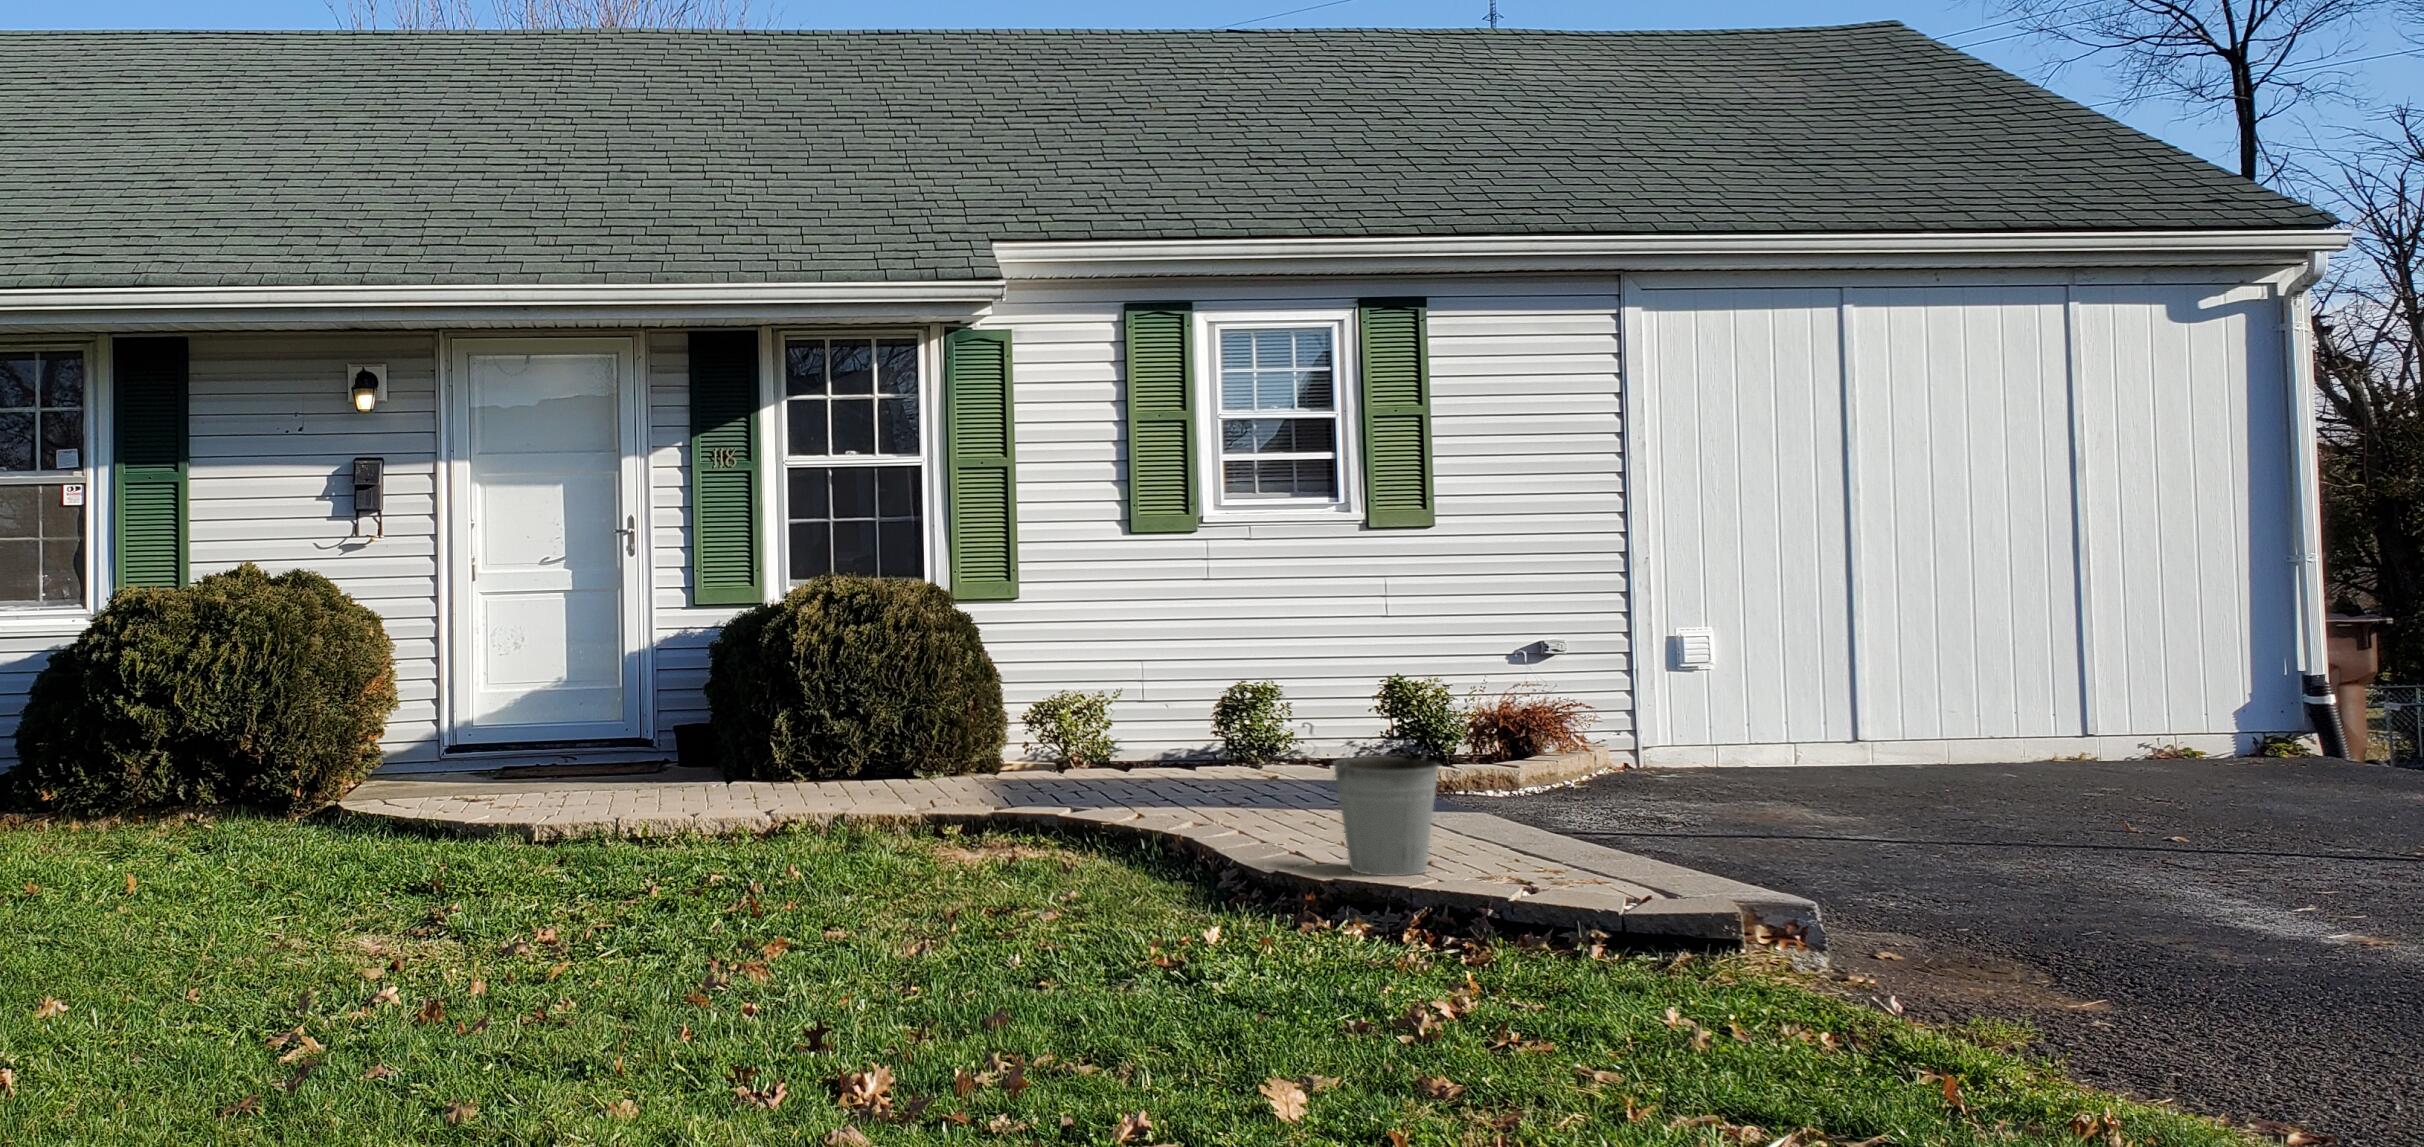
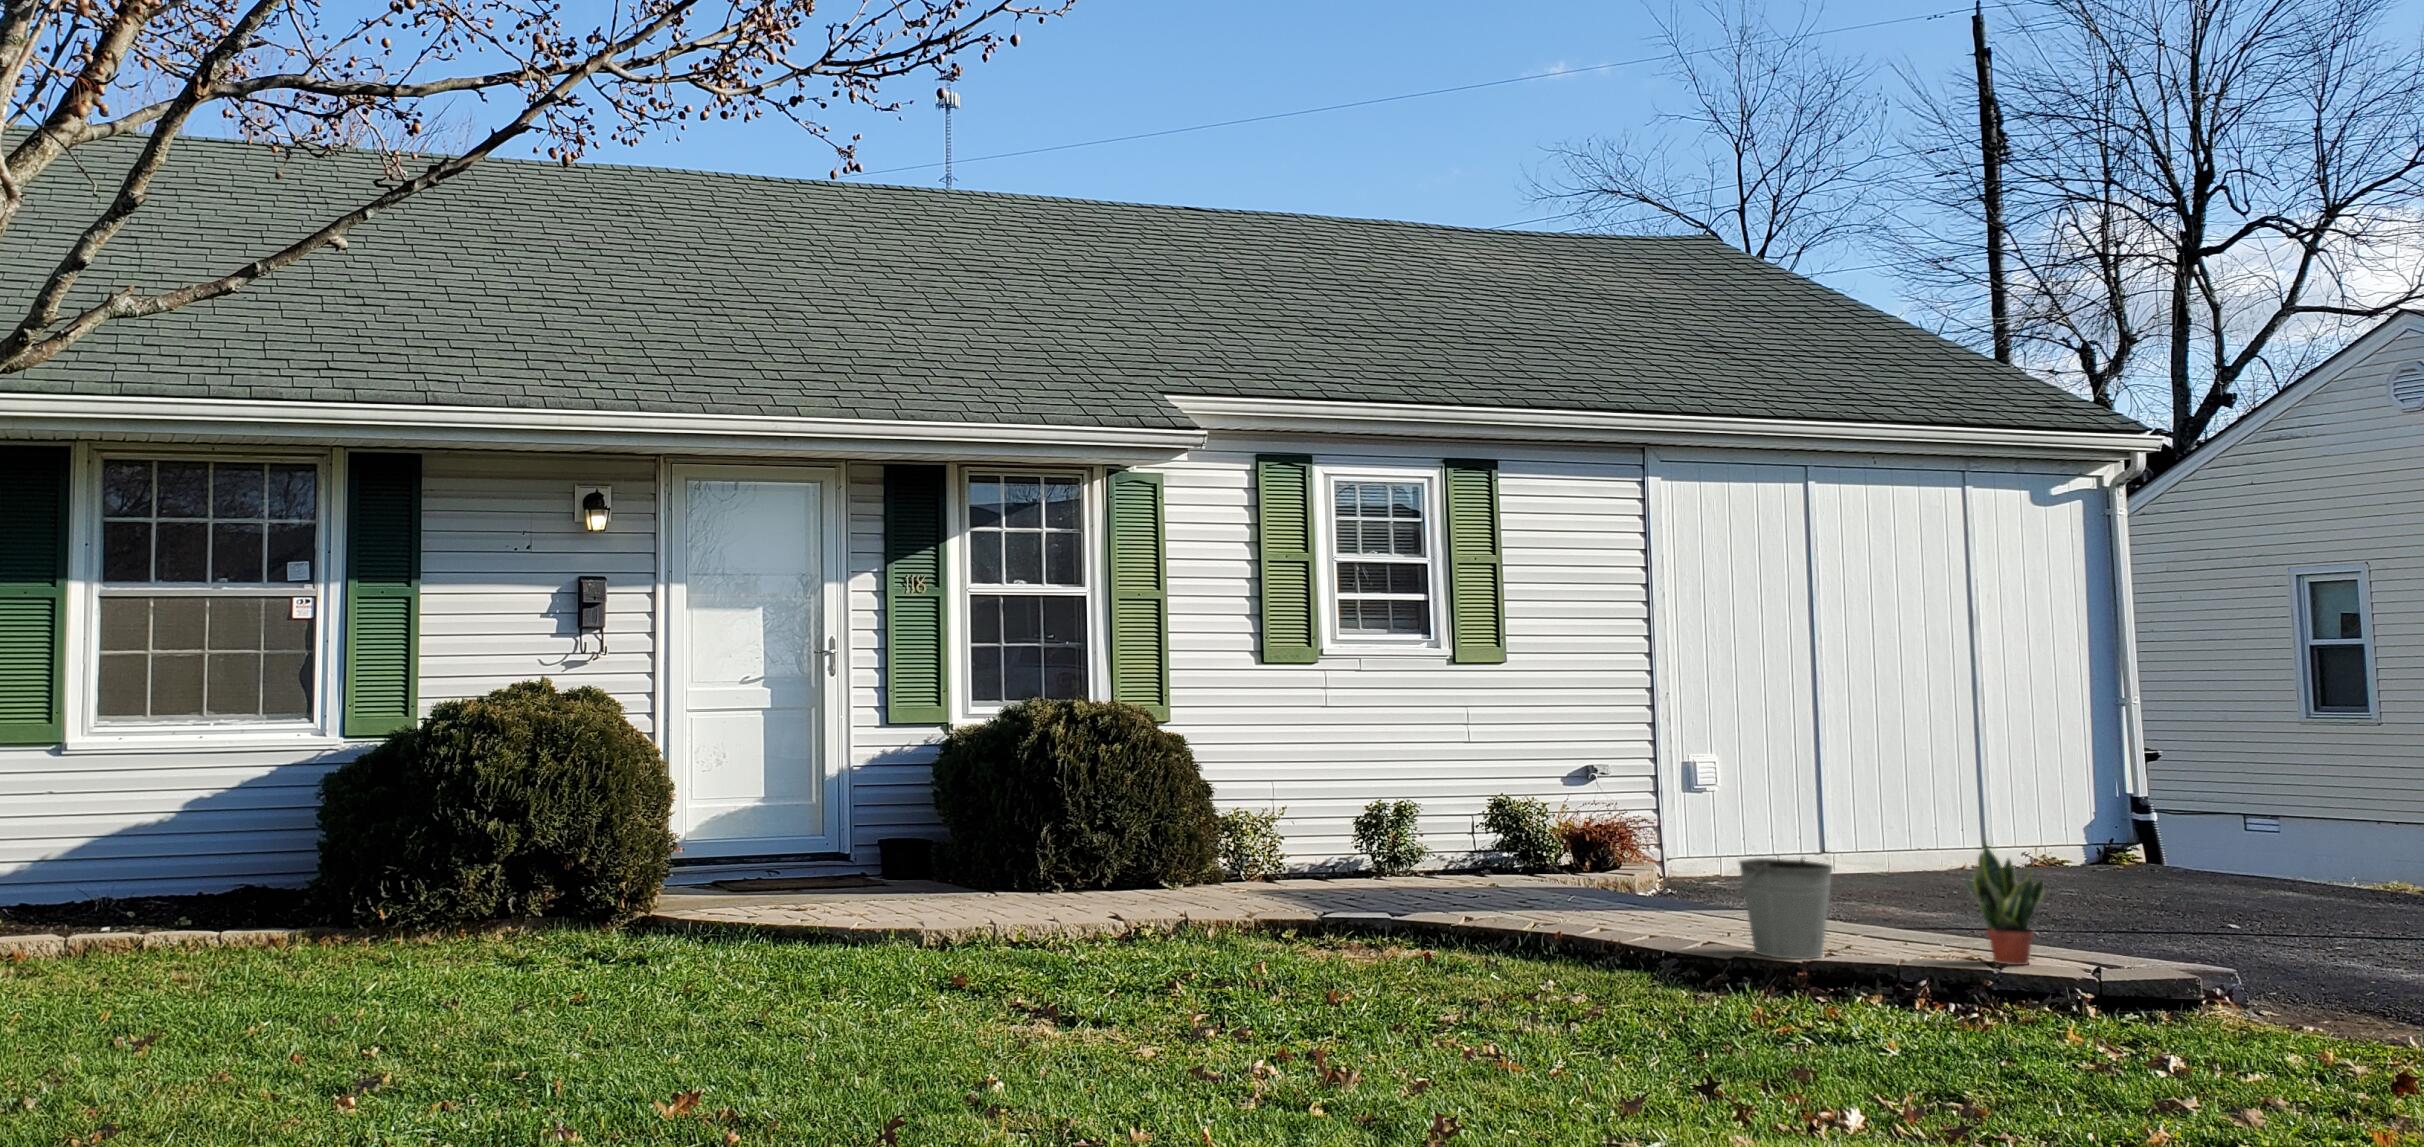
potted plant: none [1585,736,1689,889] -> present [1965,844,2043,965]

